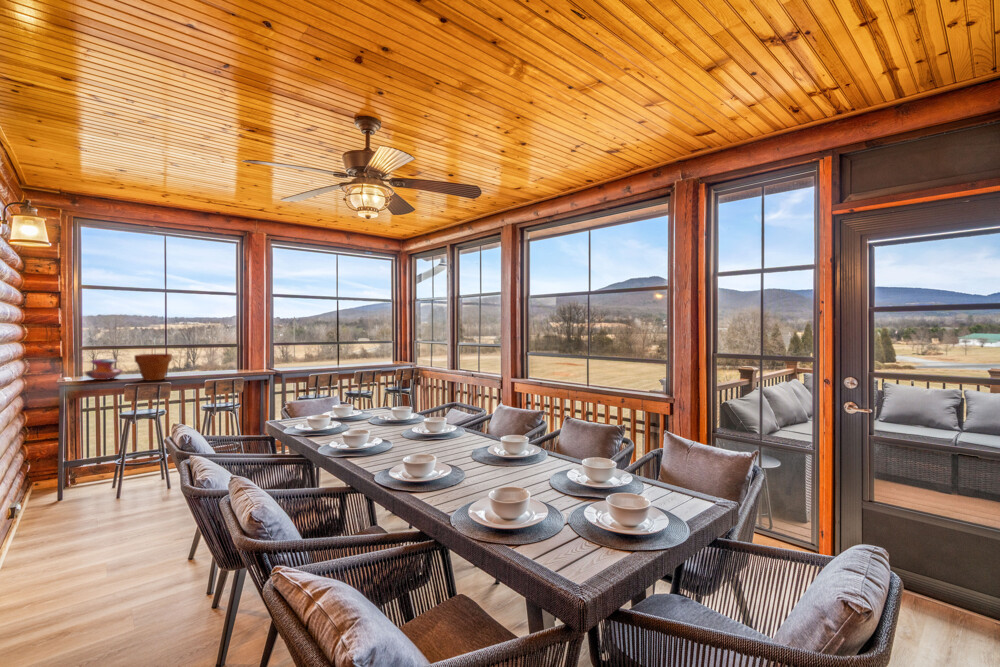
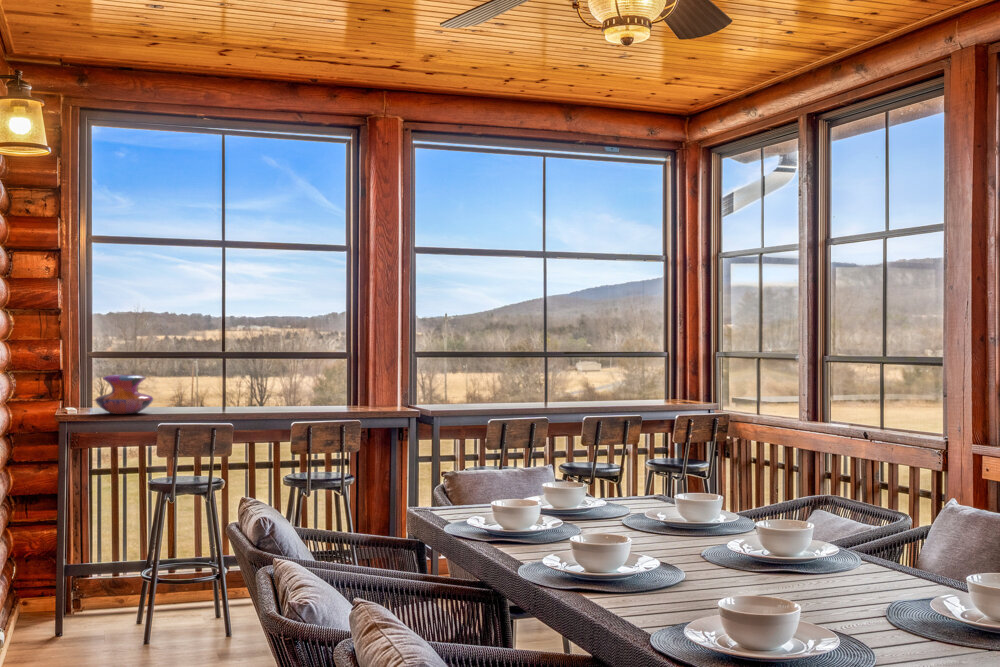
flower pot: present [135,354,172,380] -> none [170,366,232,417]

